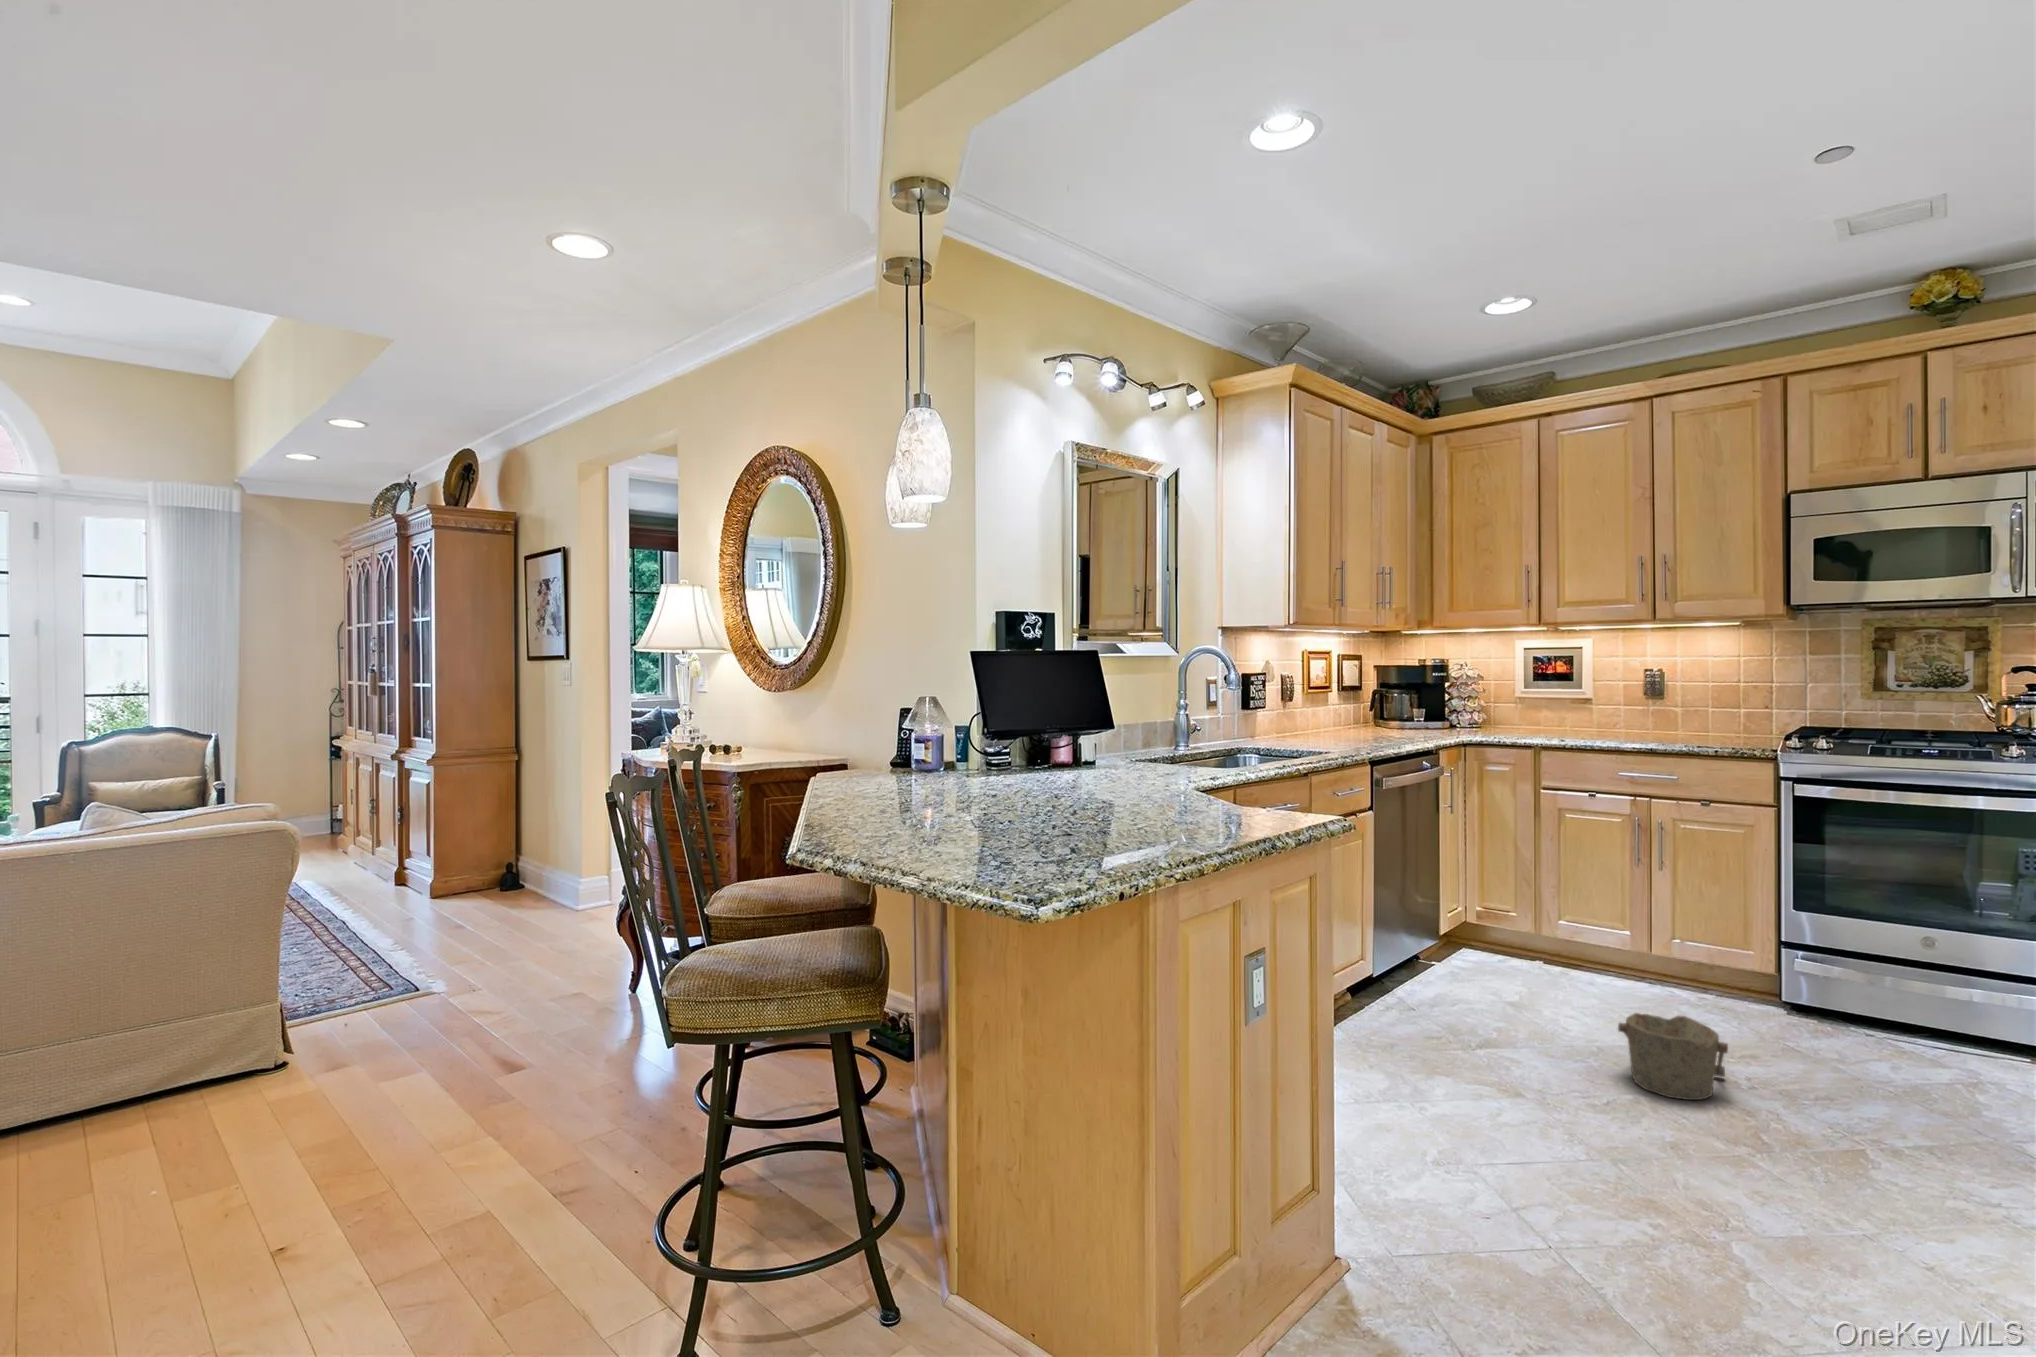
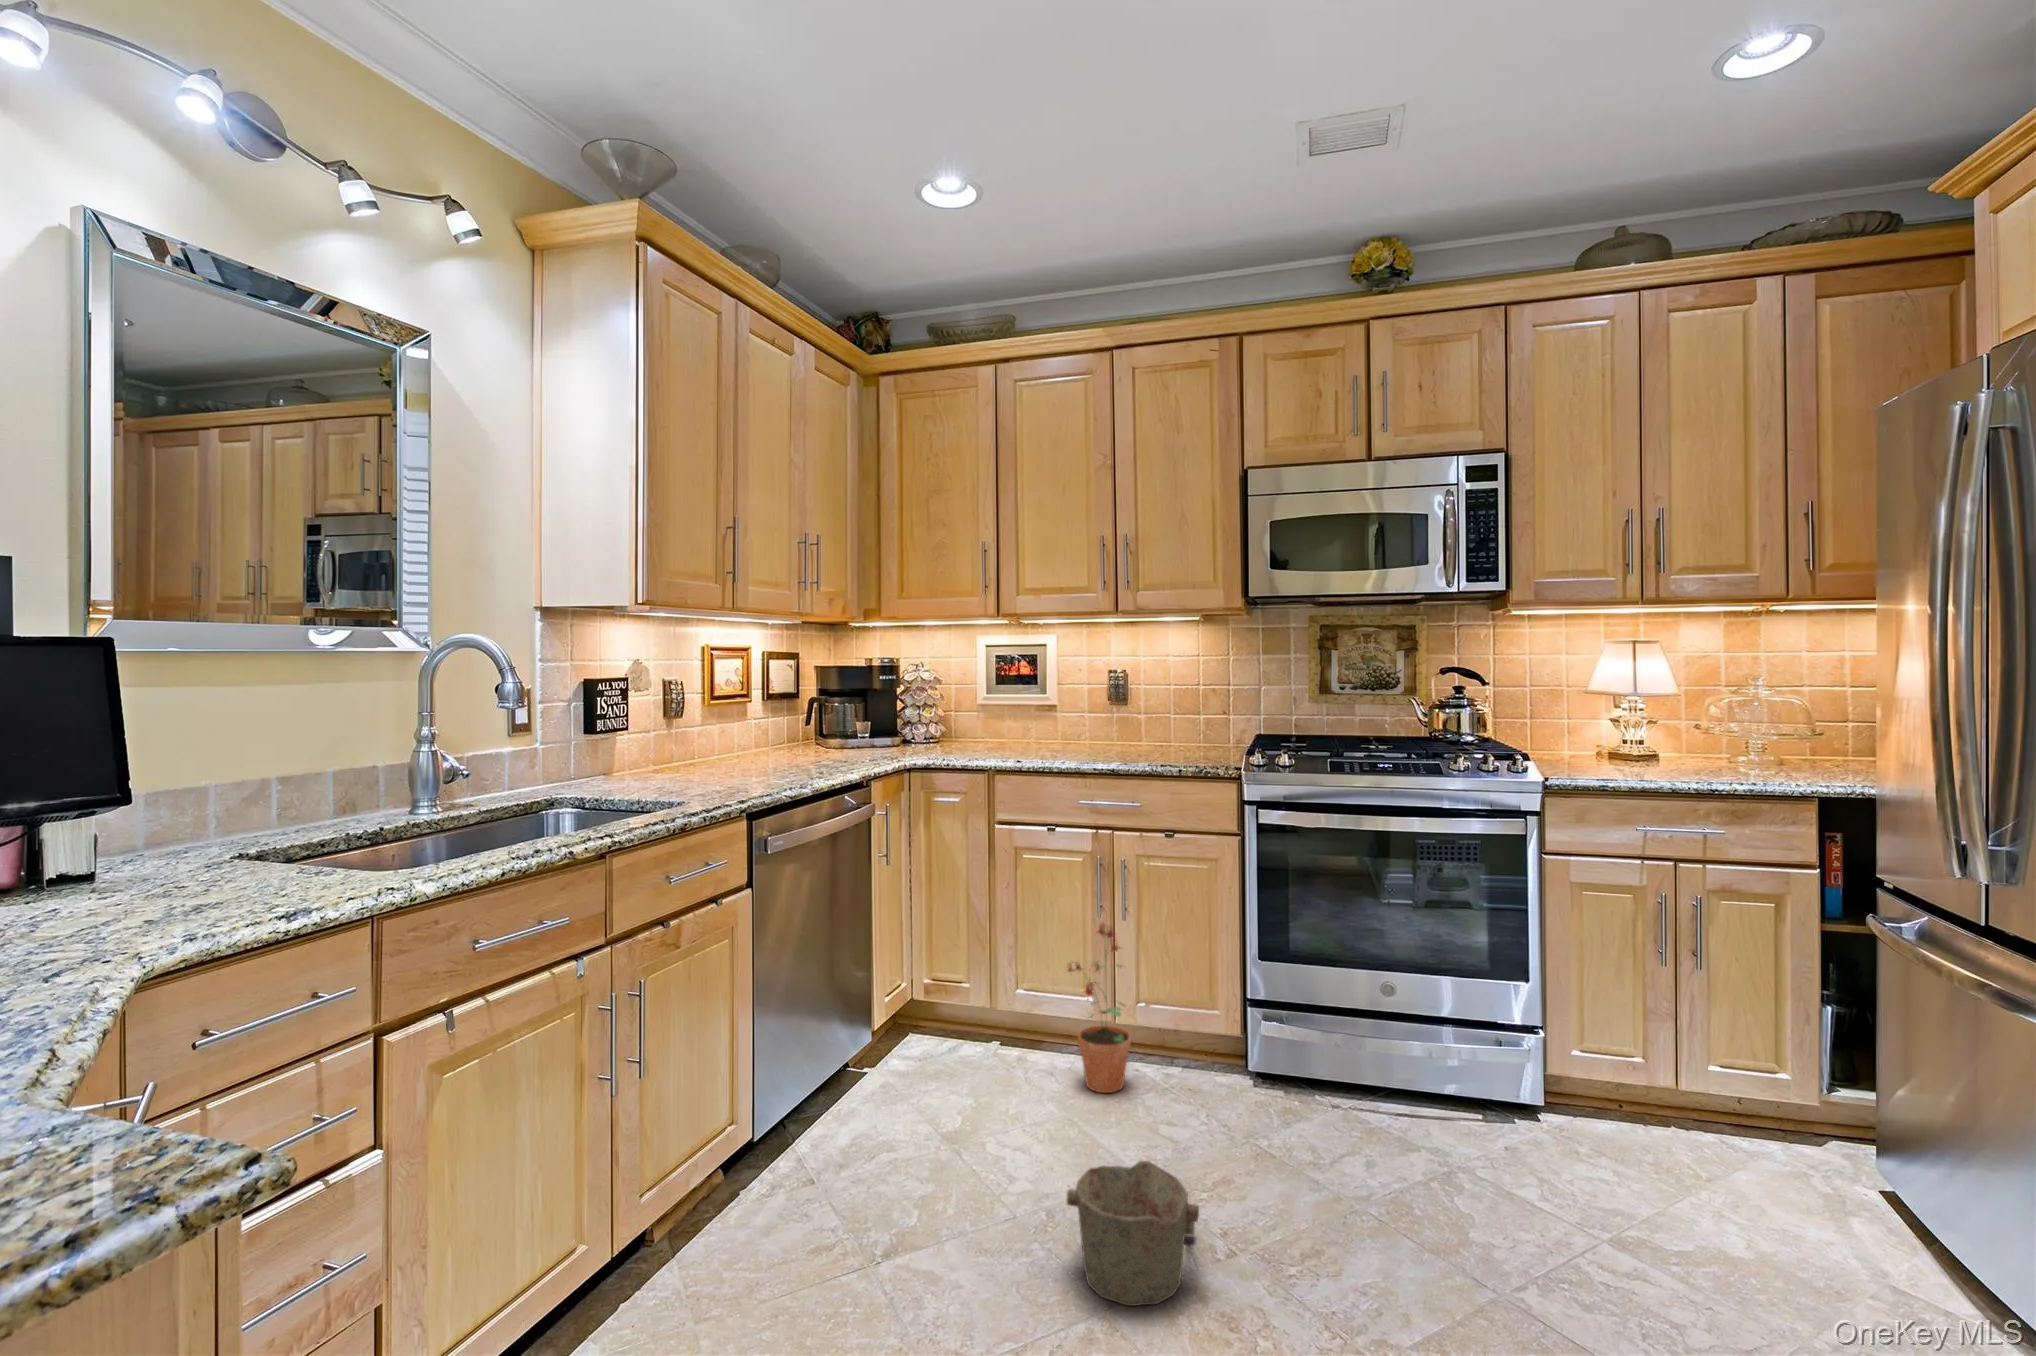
potted plant: none [1604,869,1667,1000] -> present [1068,923,1131,1093]

